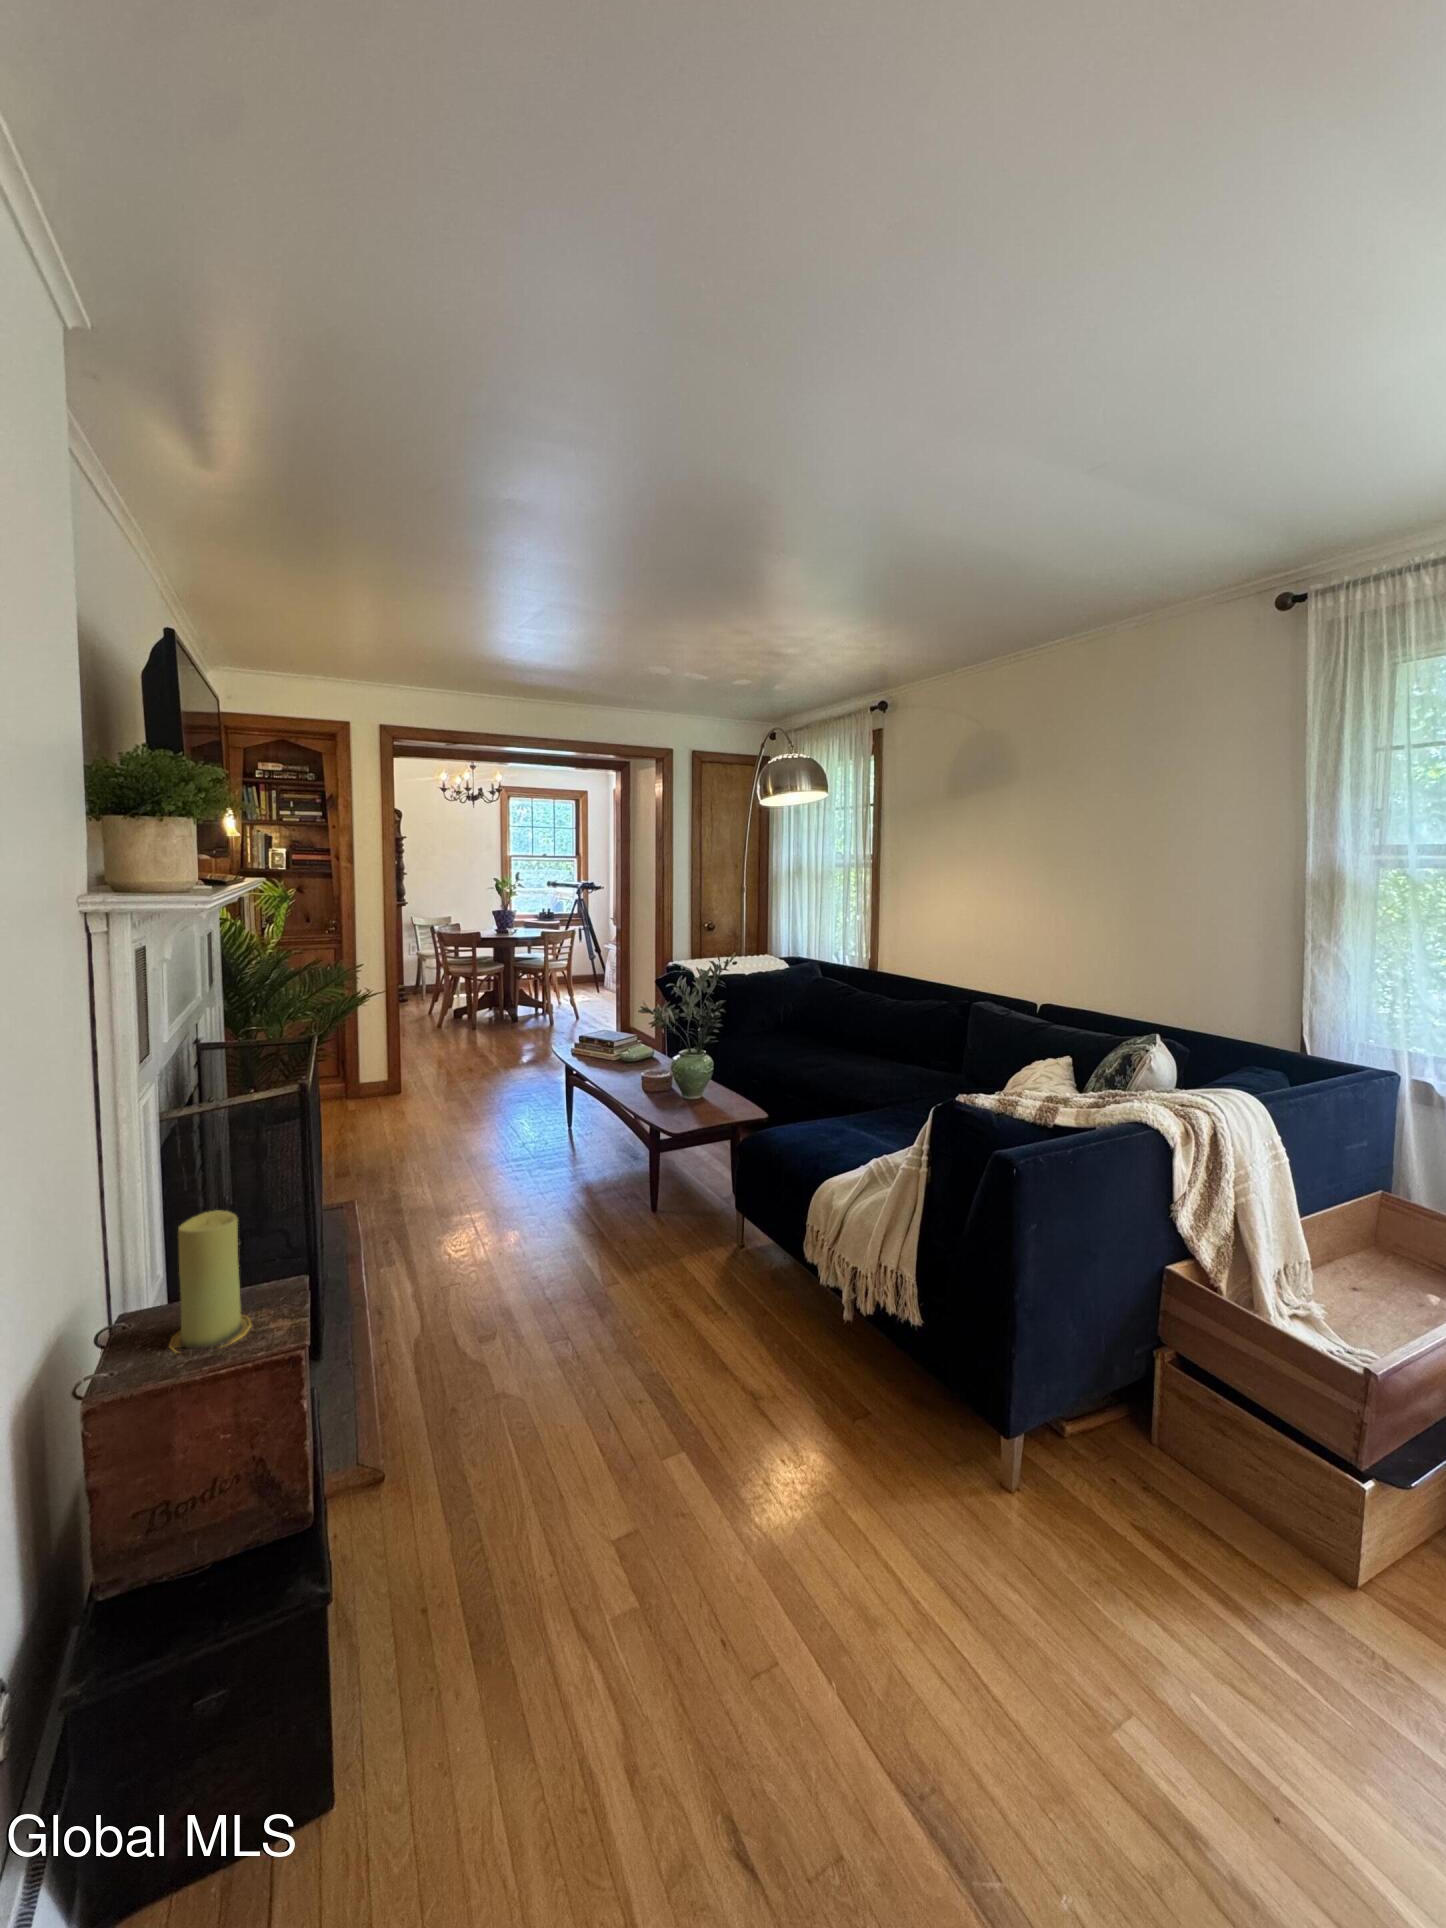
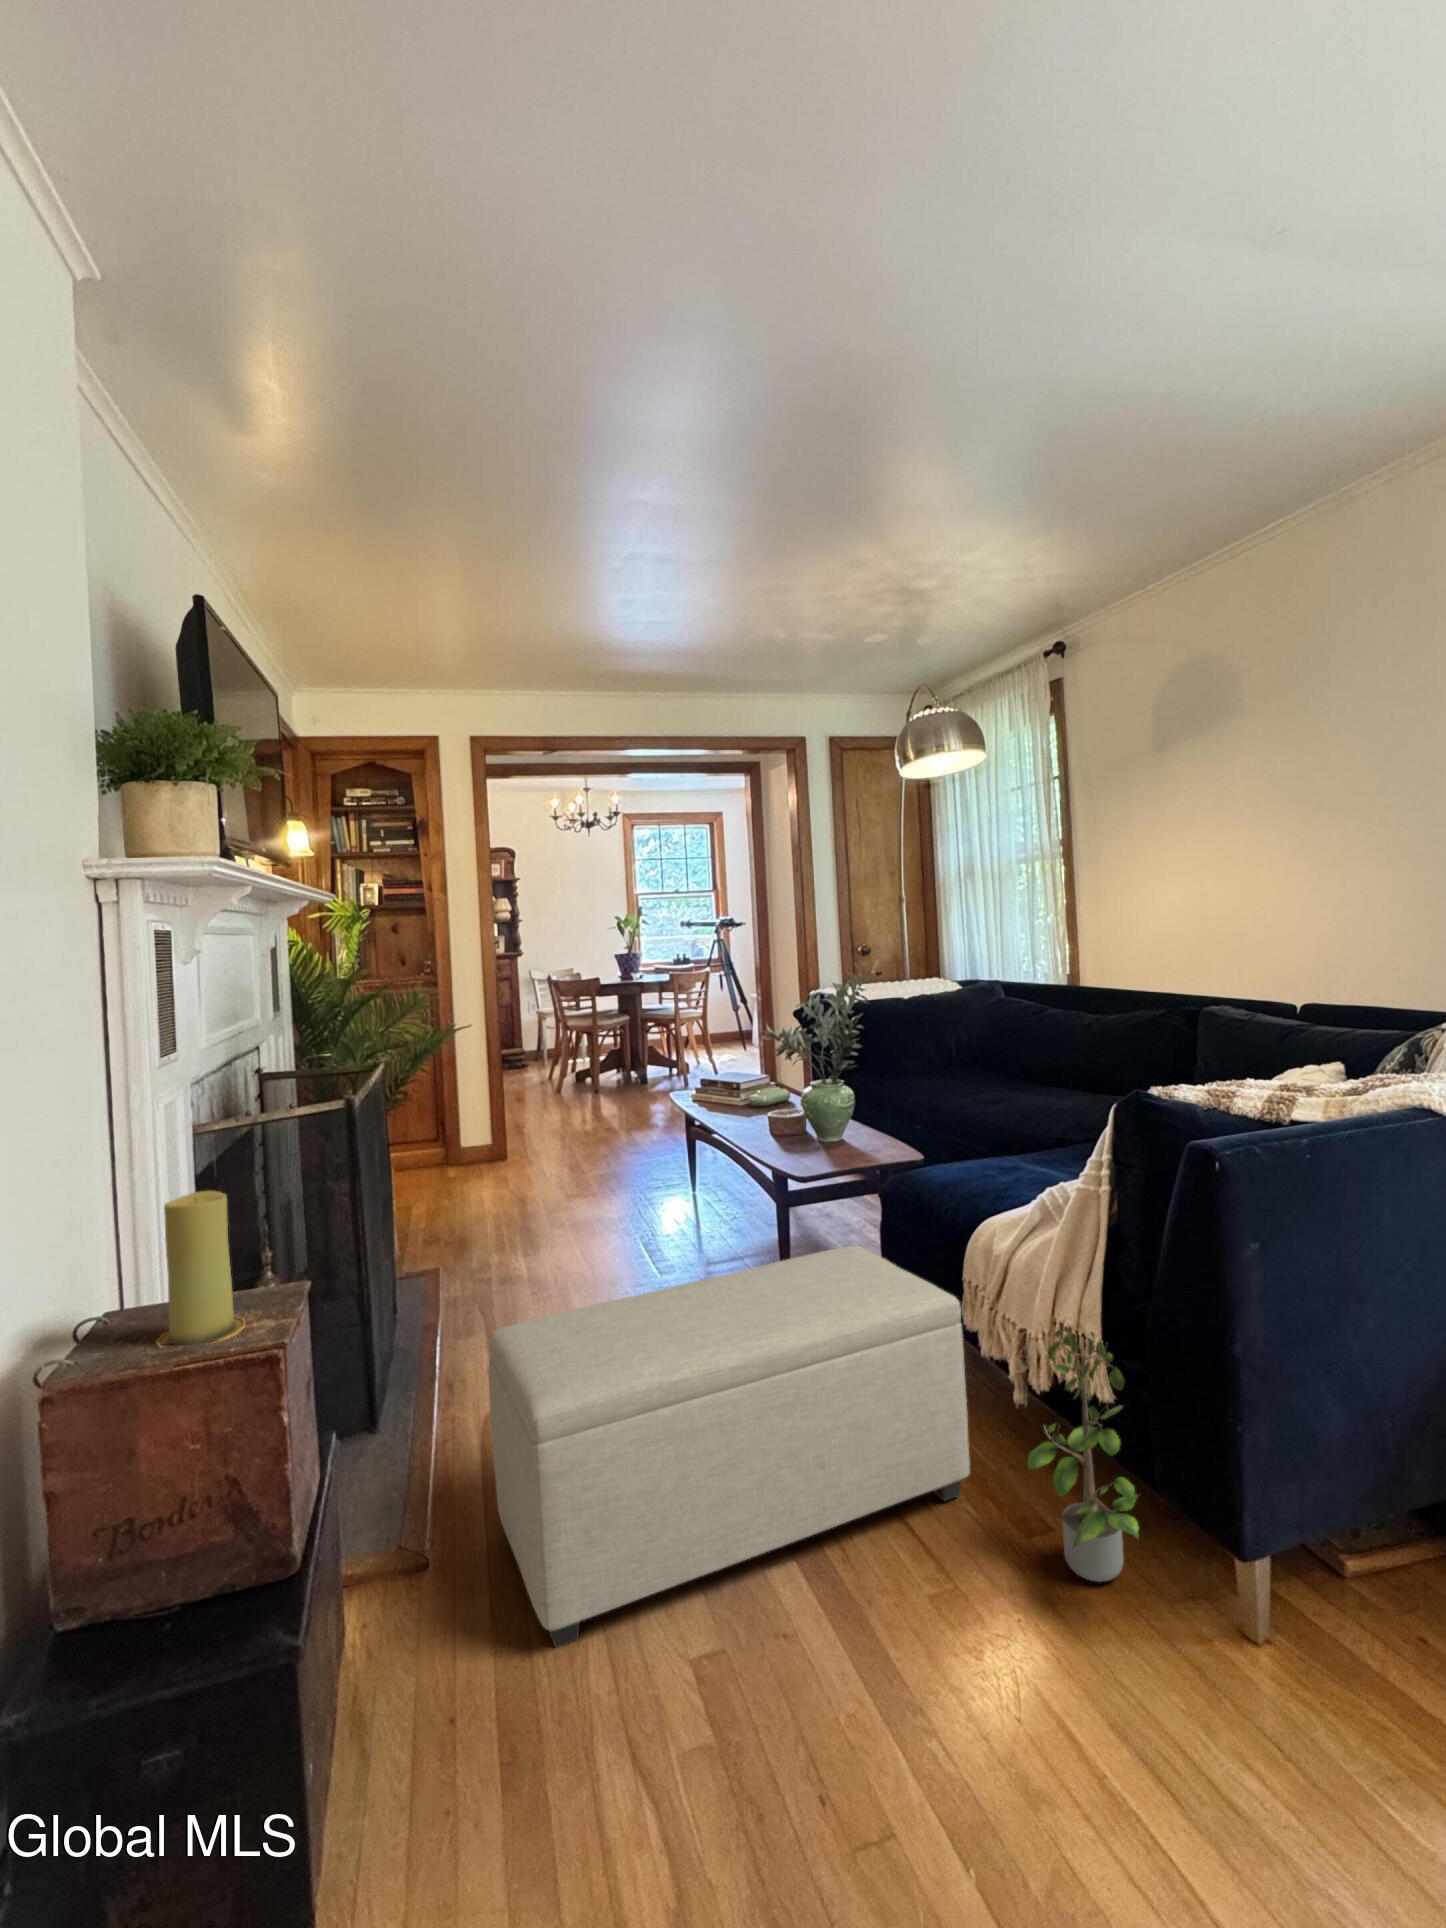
ottoman: none [437,1200,813,1546] -> present [489,1246,970,1647]
potted plant: none [859,1267,942,1455] -> present [1027,1326,1139,1582]

